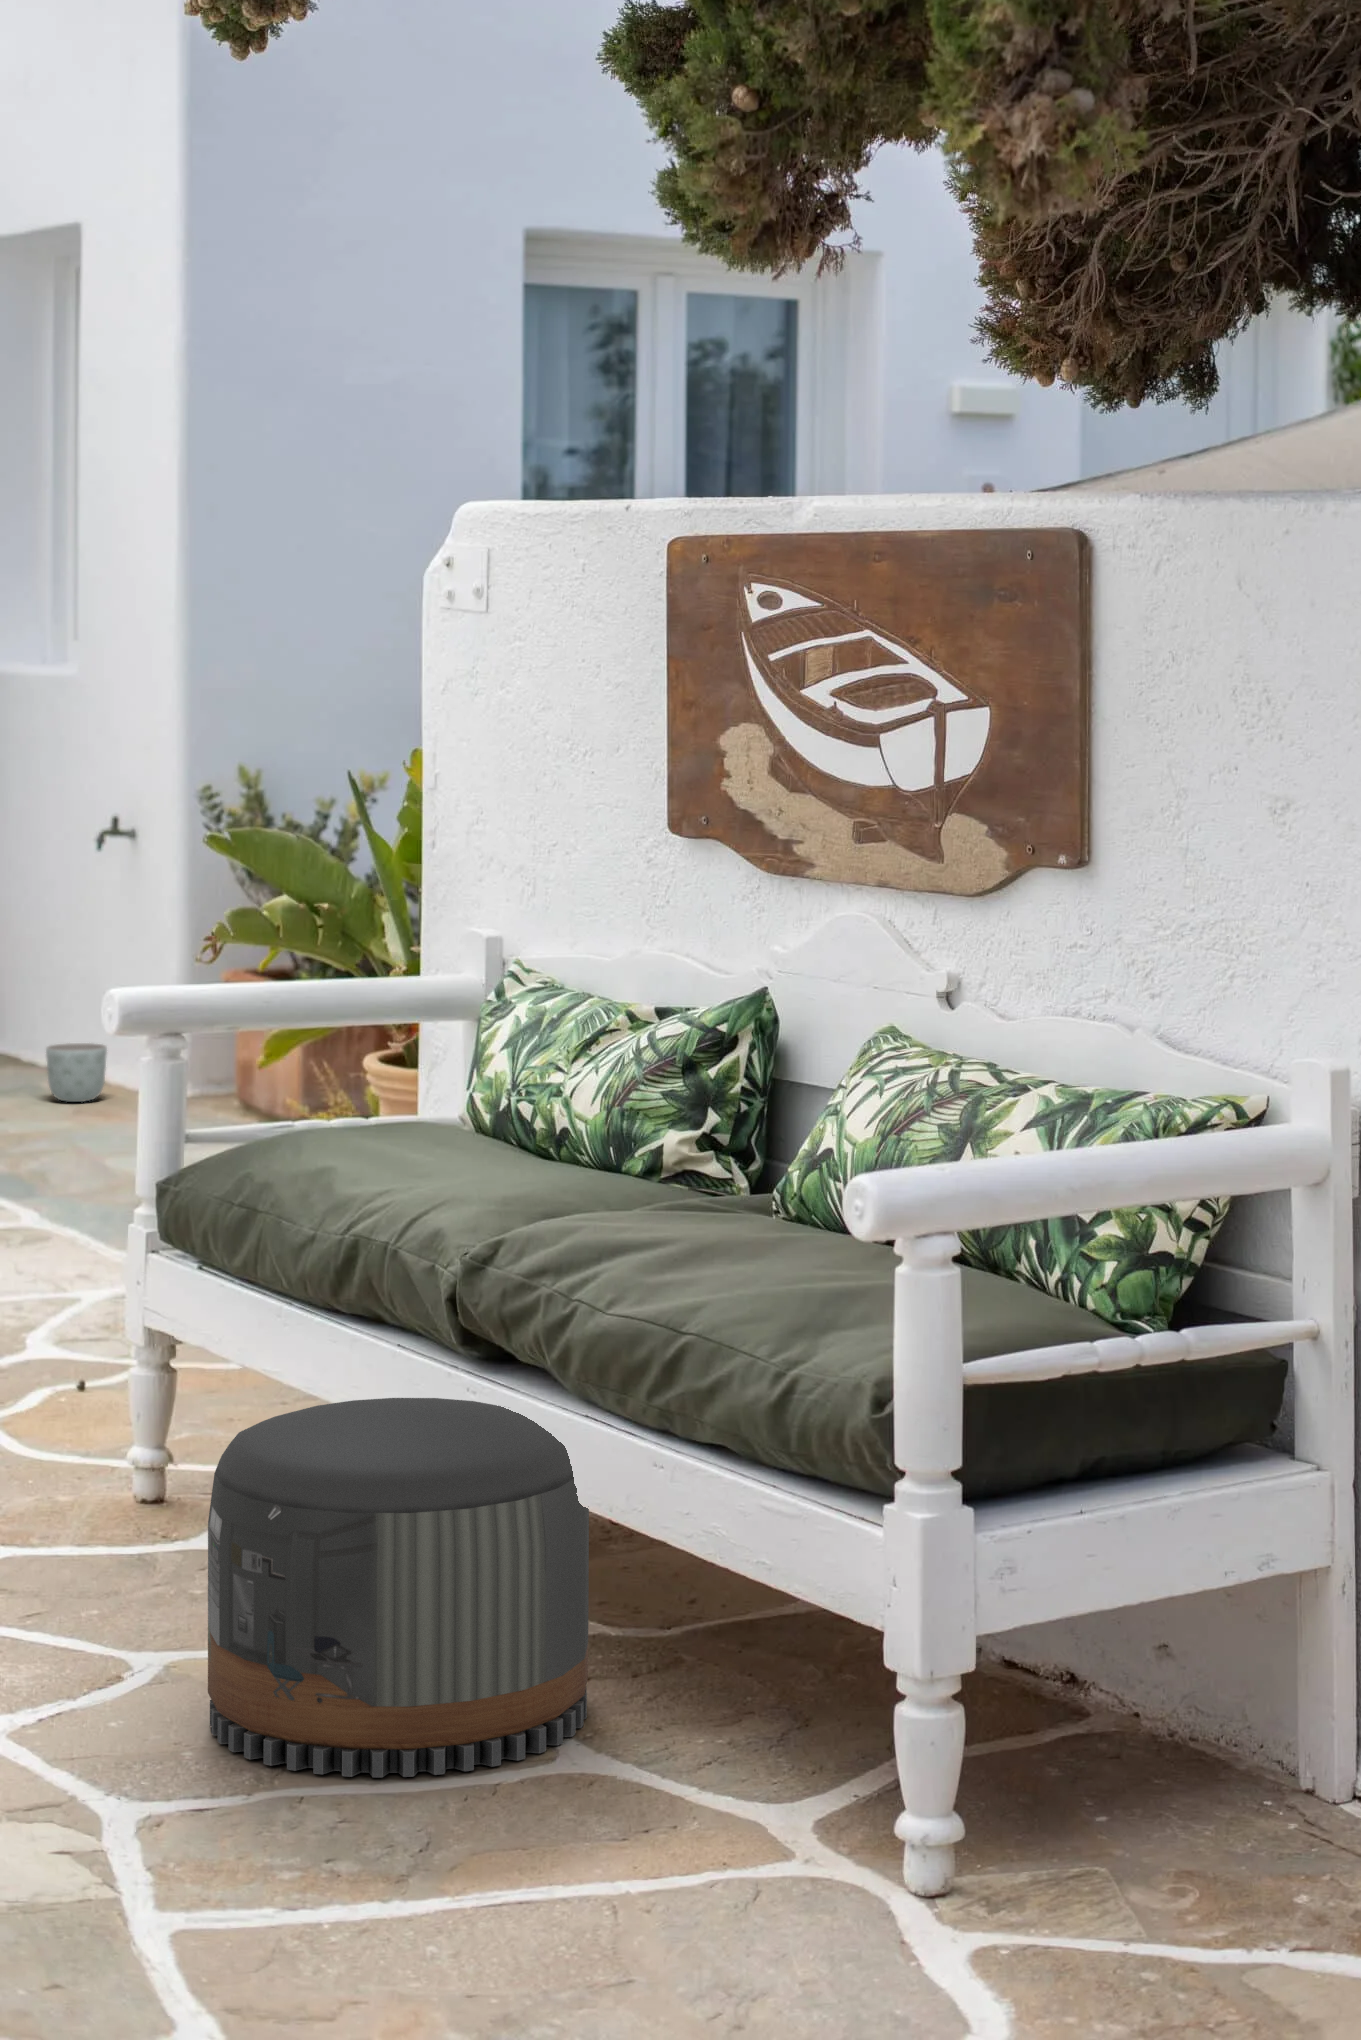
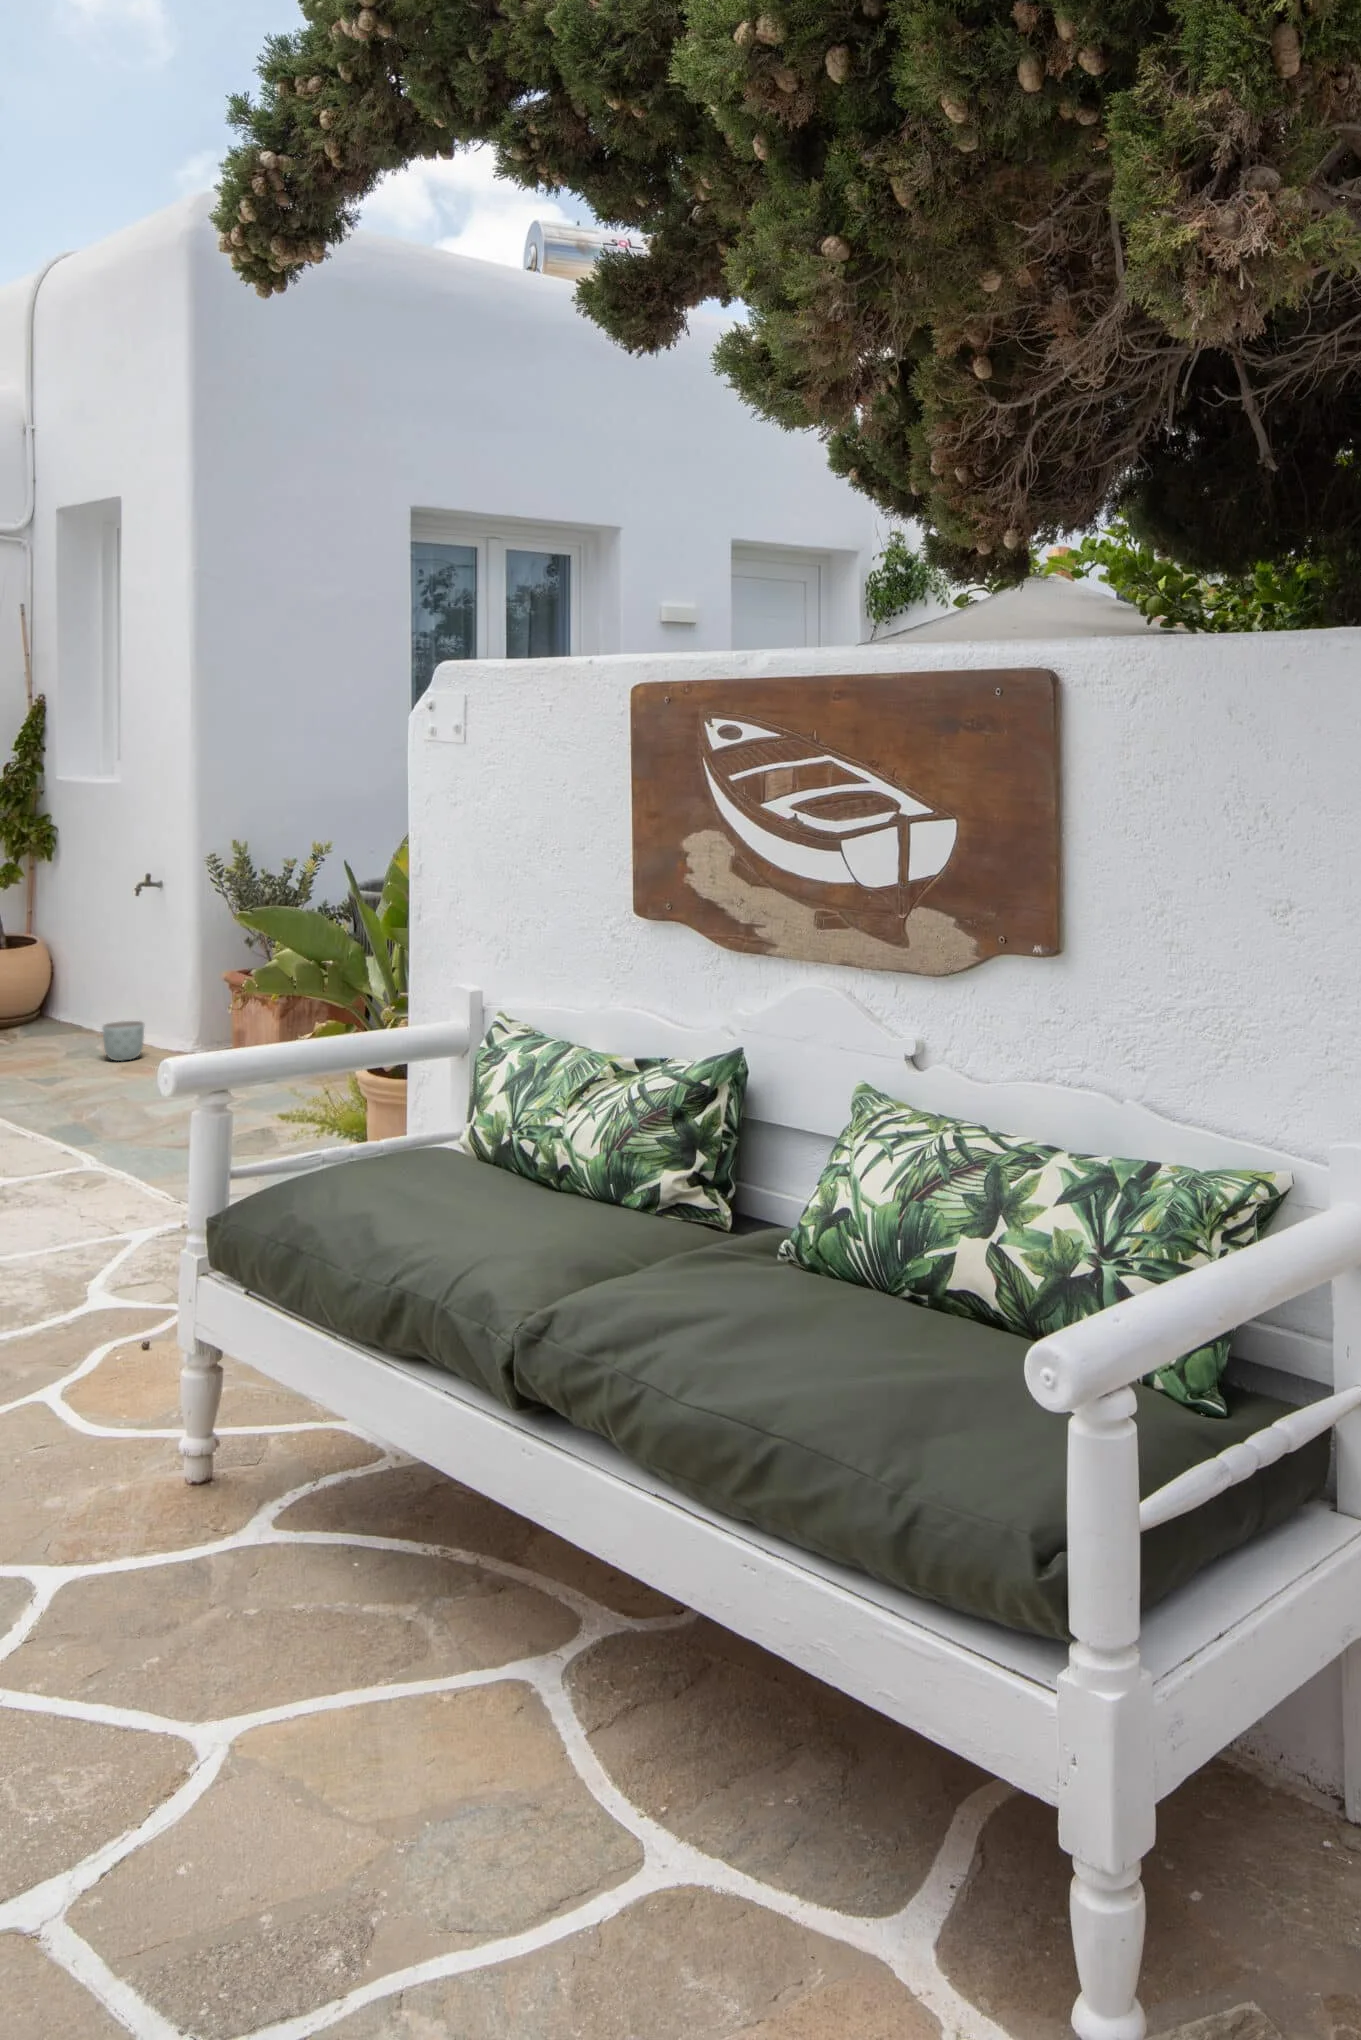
pouf: present [208,1398,589,1777] -> none [295,1475,672,1946]

